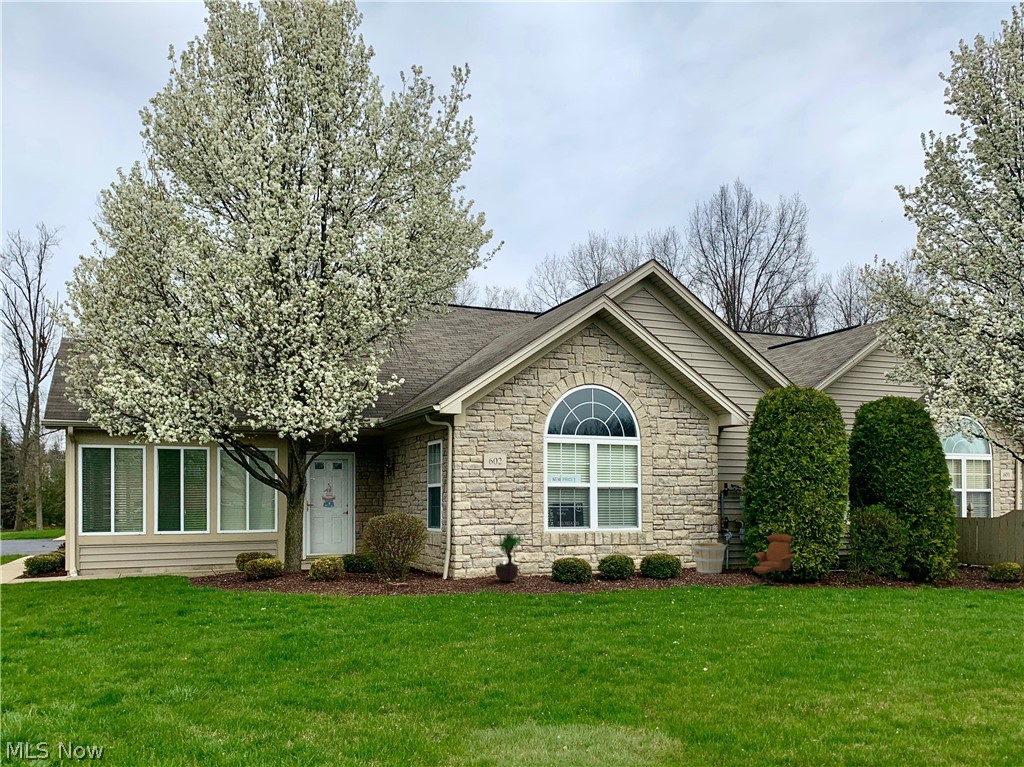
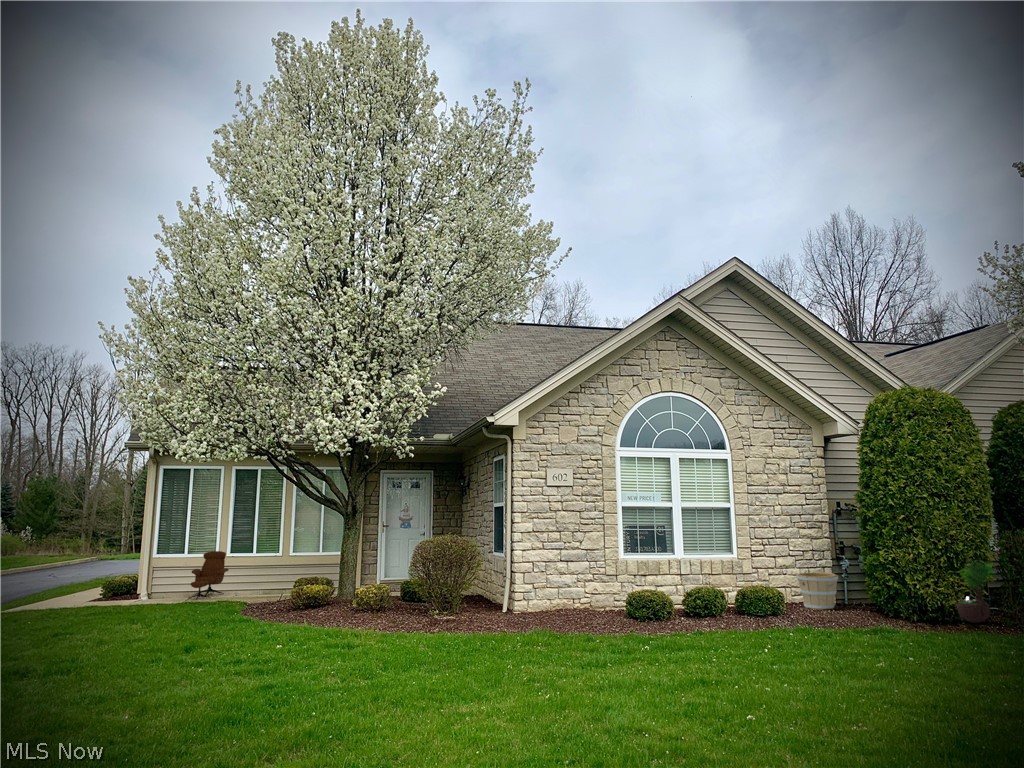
potted tree: present [495,532,522,582] -> present [957,560,993,623]
lounge chair: present [752,534,795,586] -> present [189,551,228,599]

